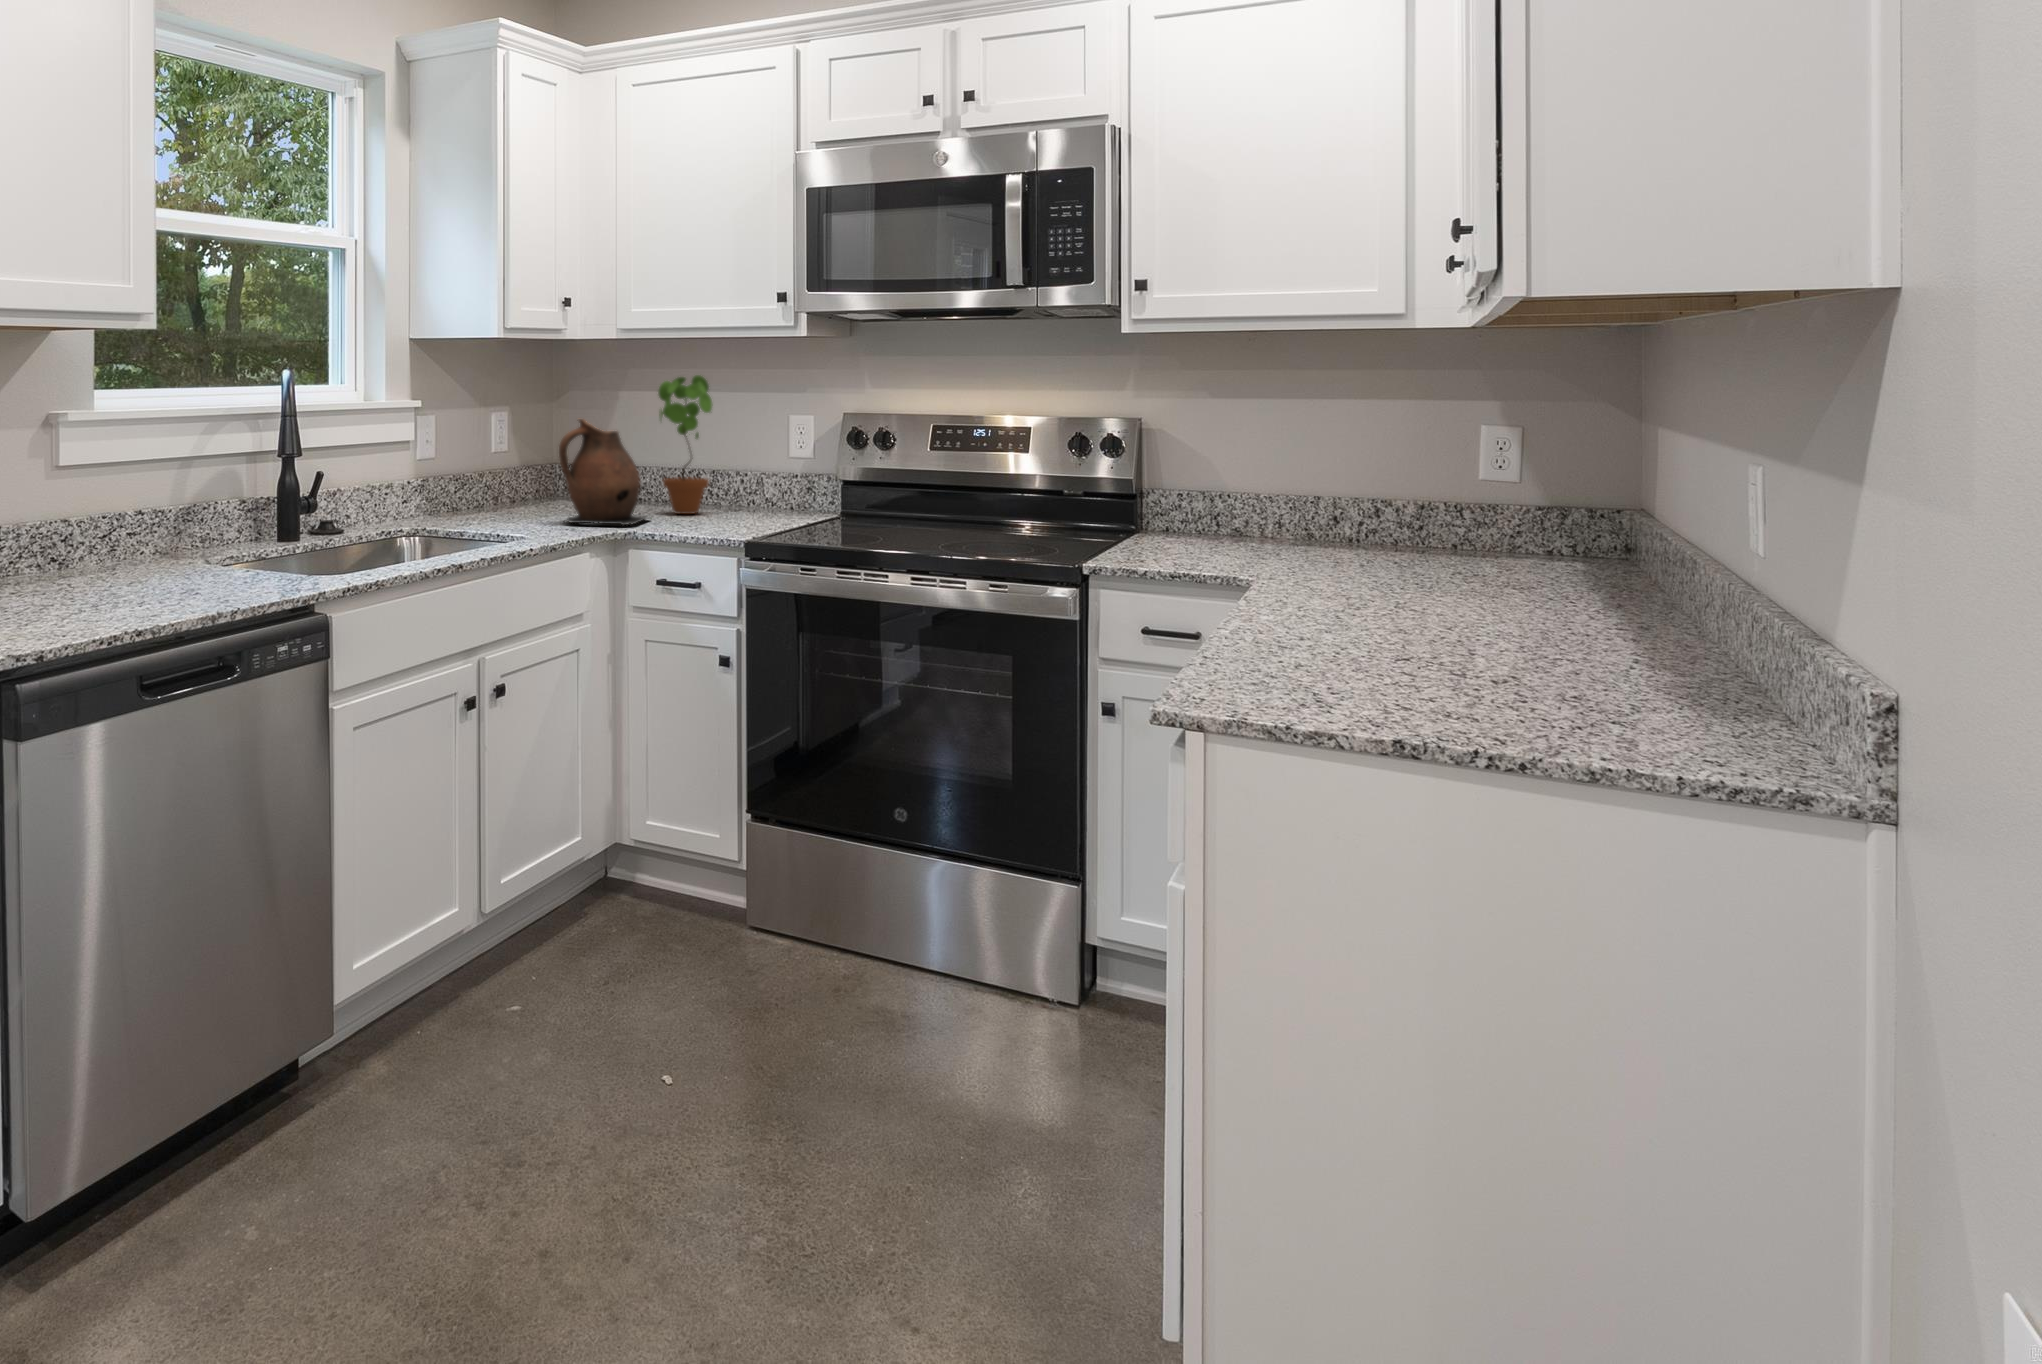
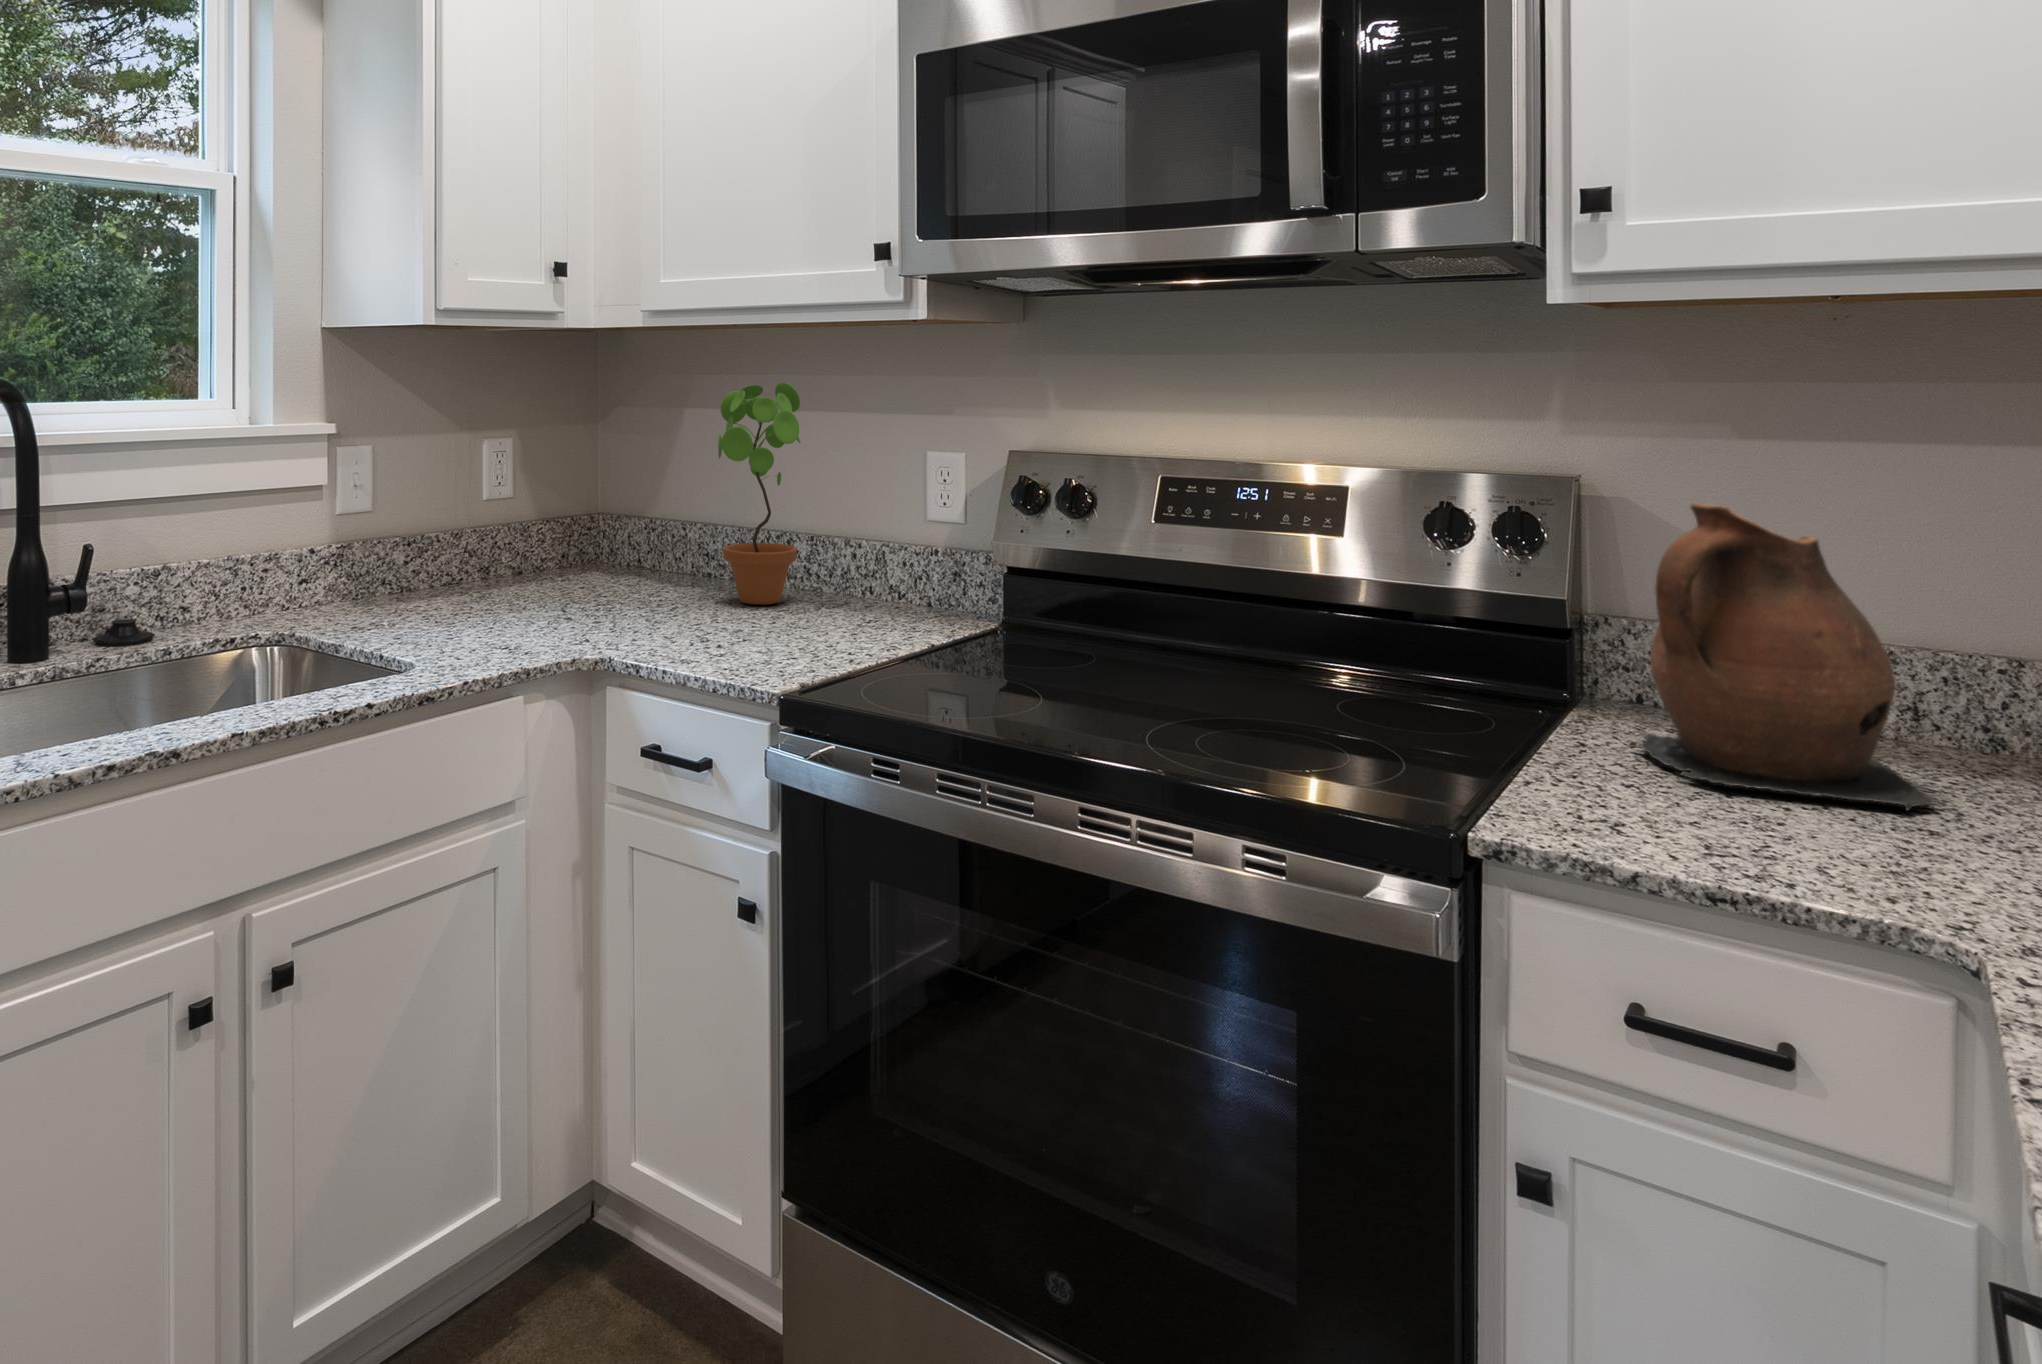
ceramic pitcher: present [559,419,650,525] -> present [1635,503,1935,811]

